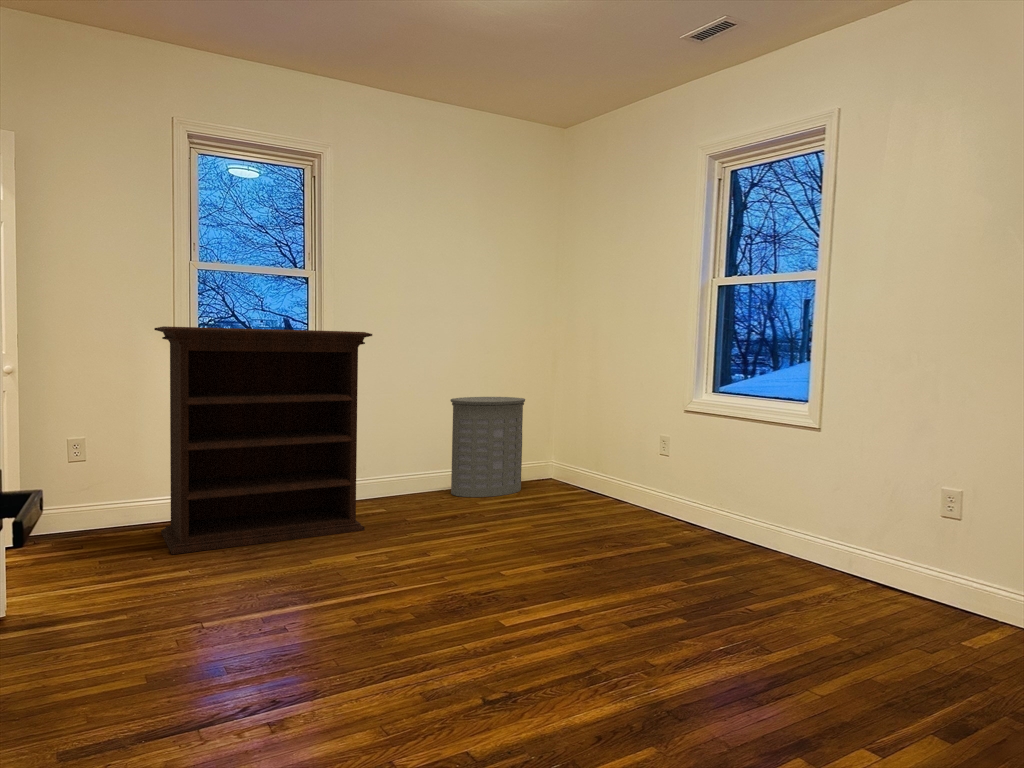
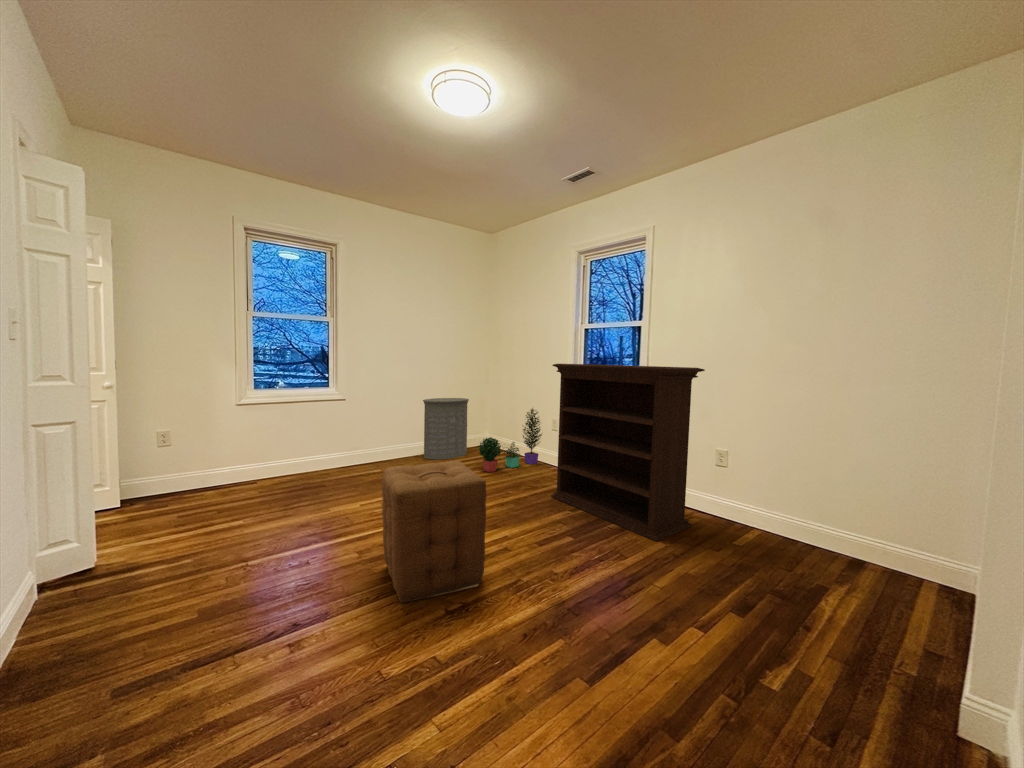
bookshelf: present [154,326,372,554] -> present [551,364,705,542]
potted plant: none [539,414,650,519] -> present [479,408,542,472]
ottoman: none [391,487,545,687] -> present [382,461,486,603]

